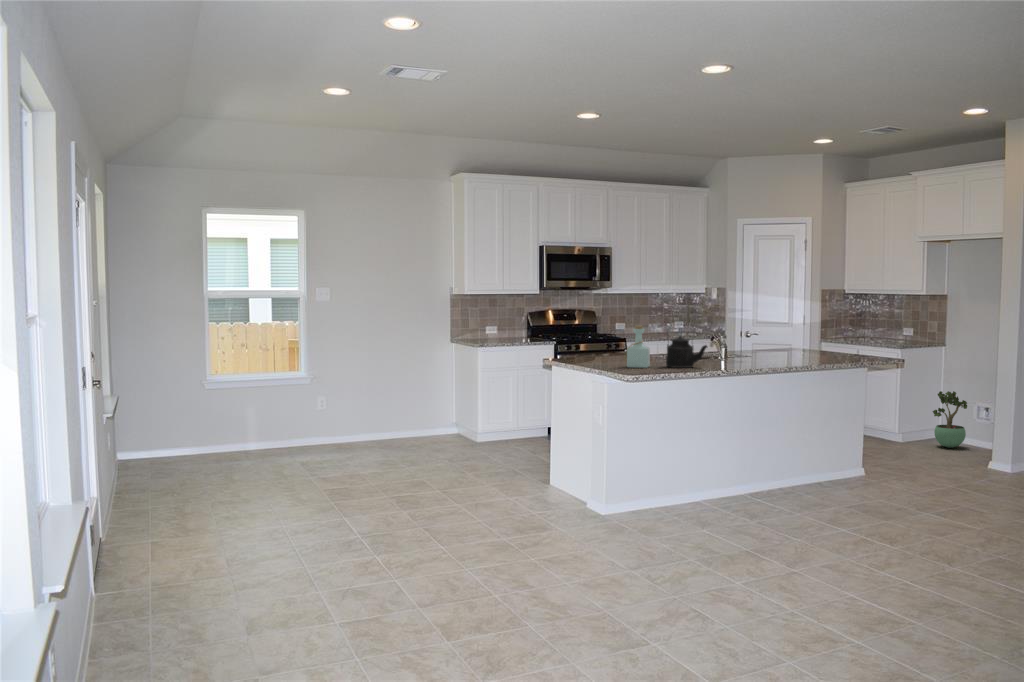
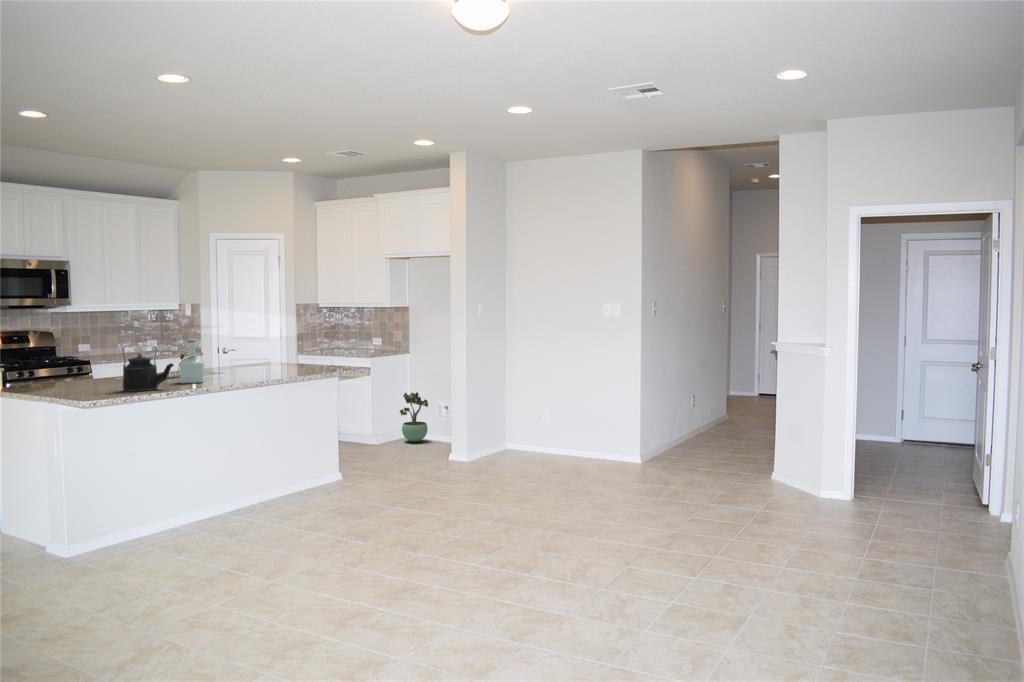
bottle: present [625,326,650,368] -> present [177,339,205,383]

